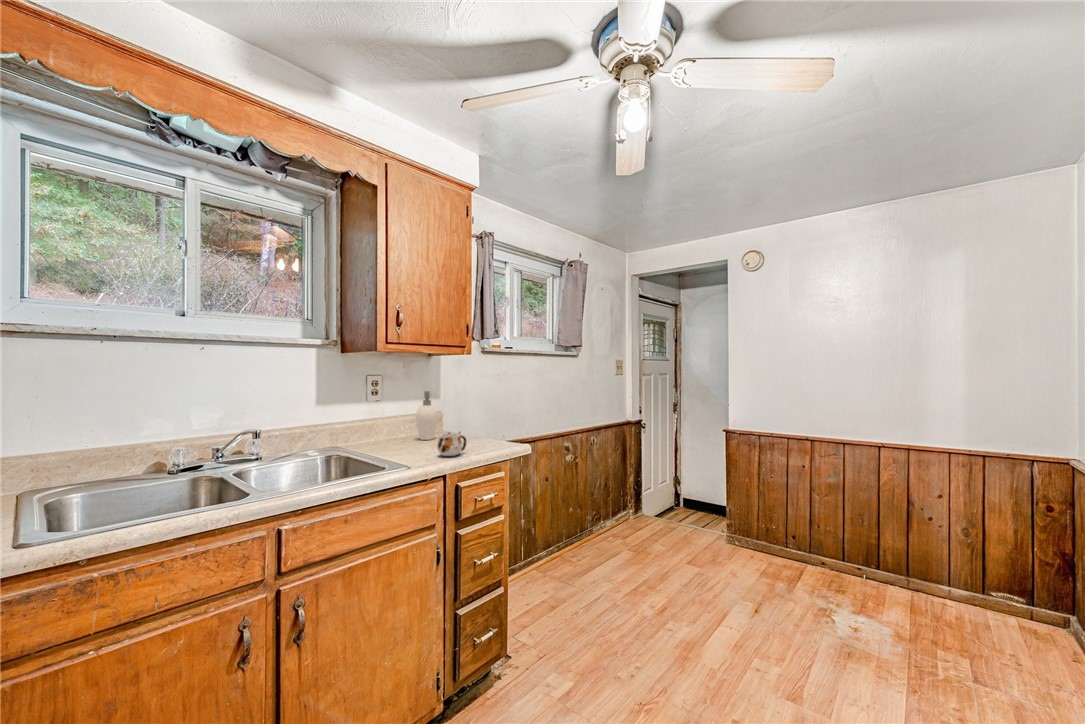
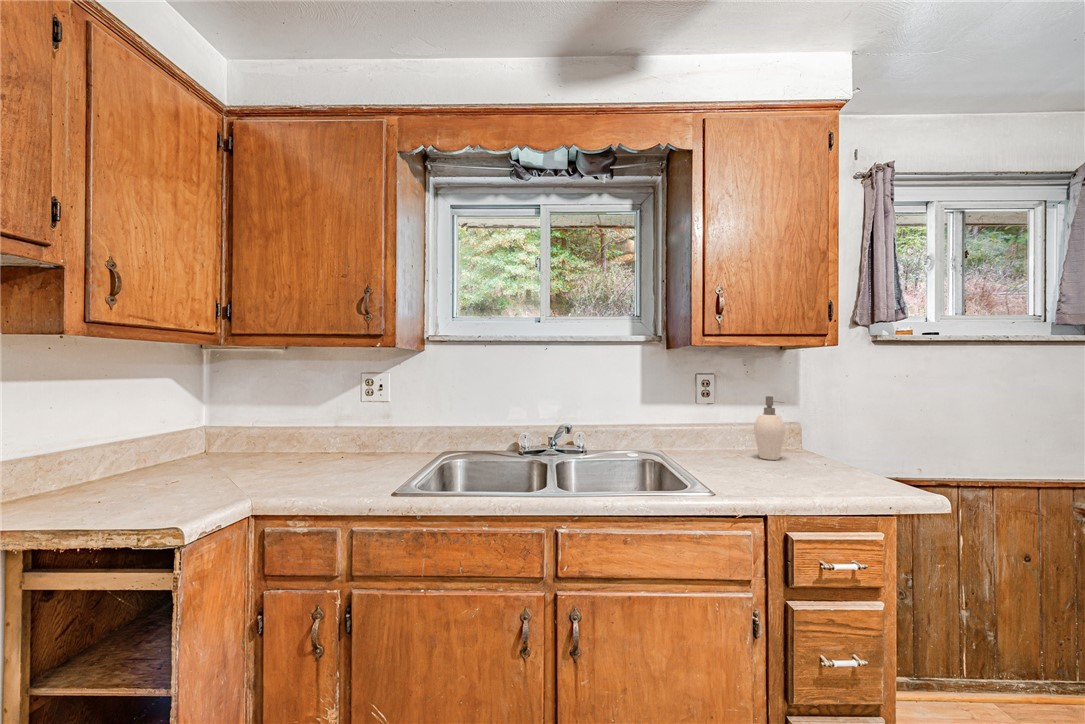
mug: present [438,432,466,456] -> none [762,457,810,491]

